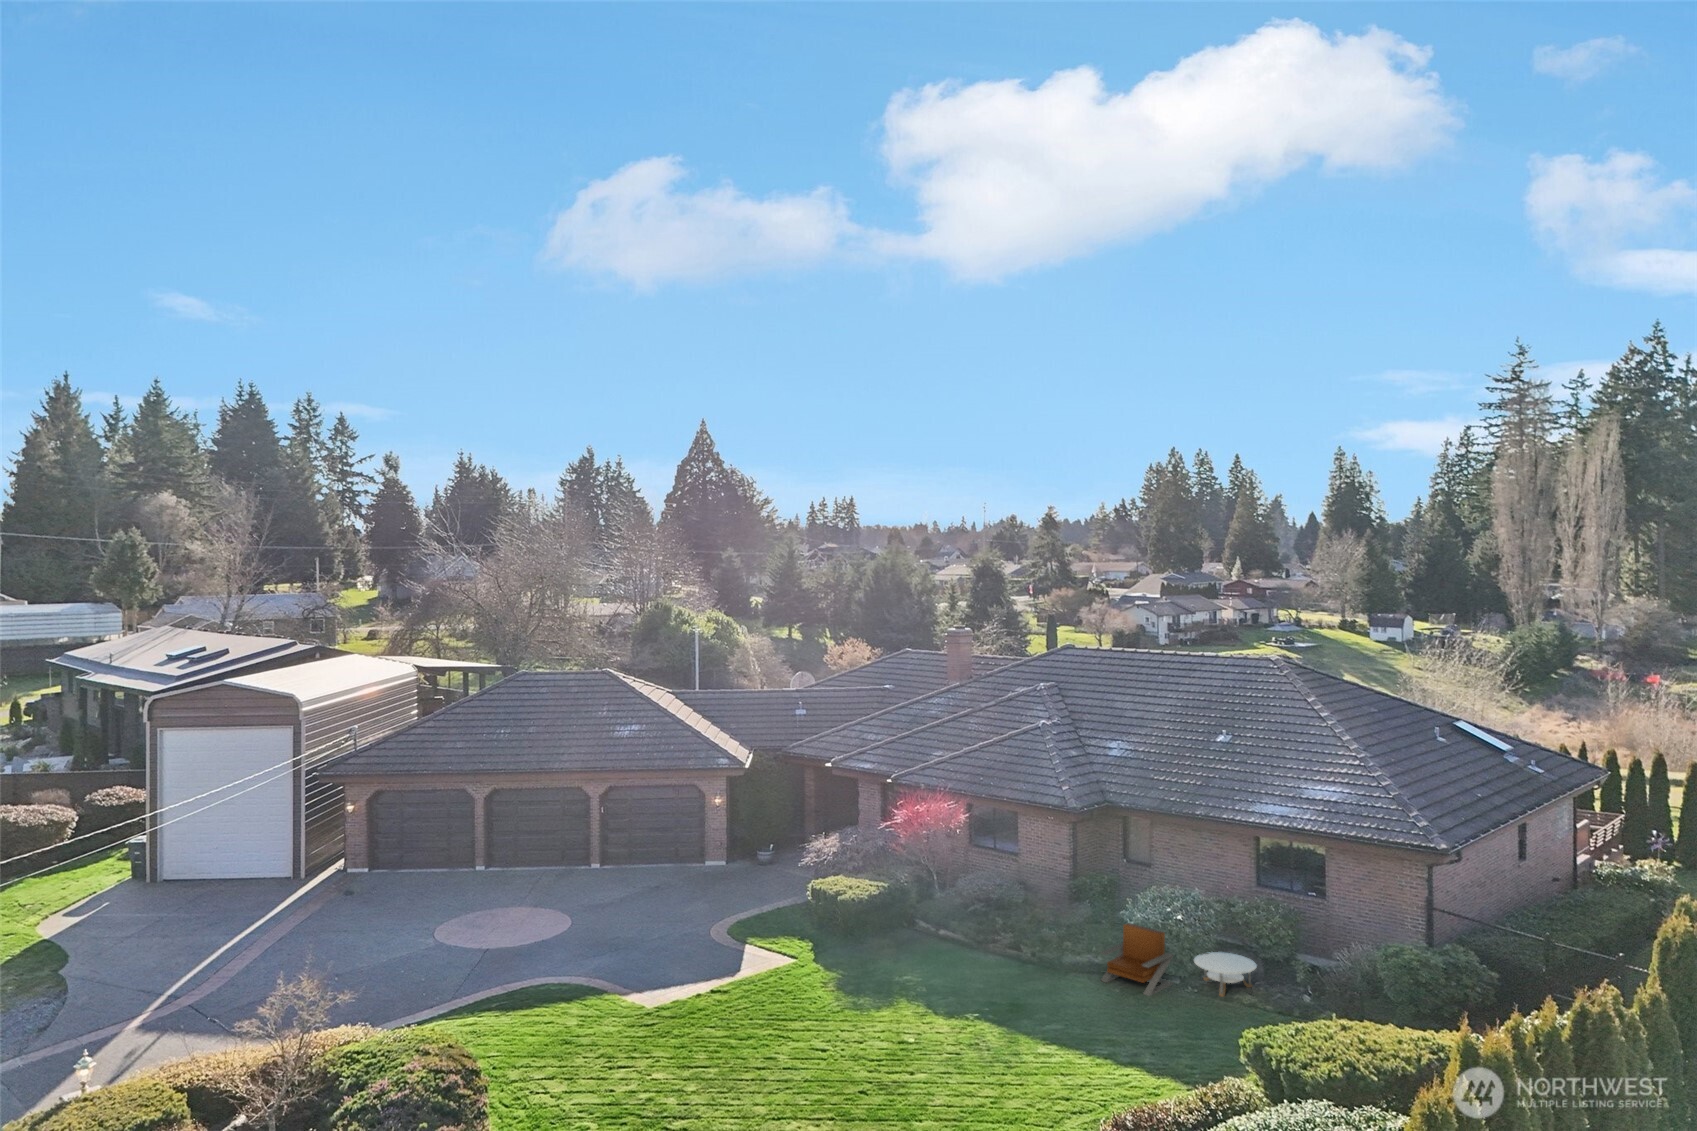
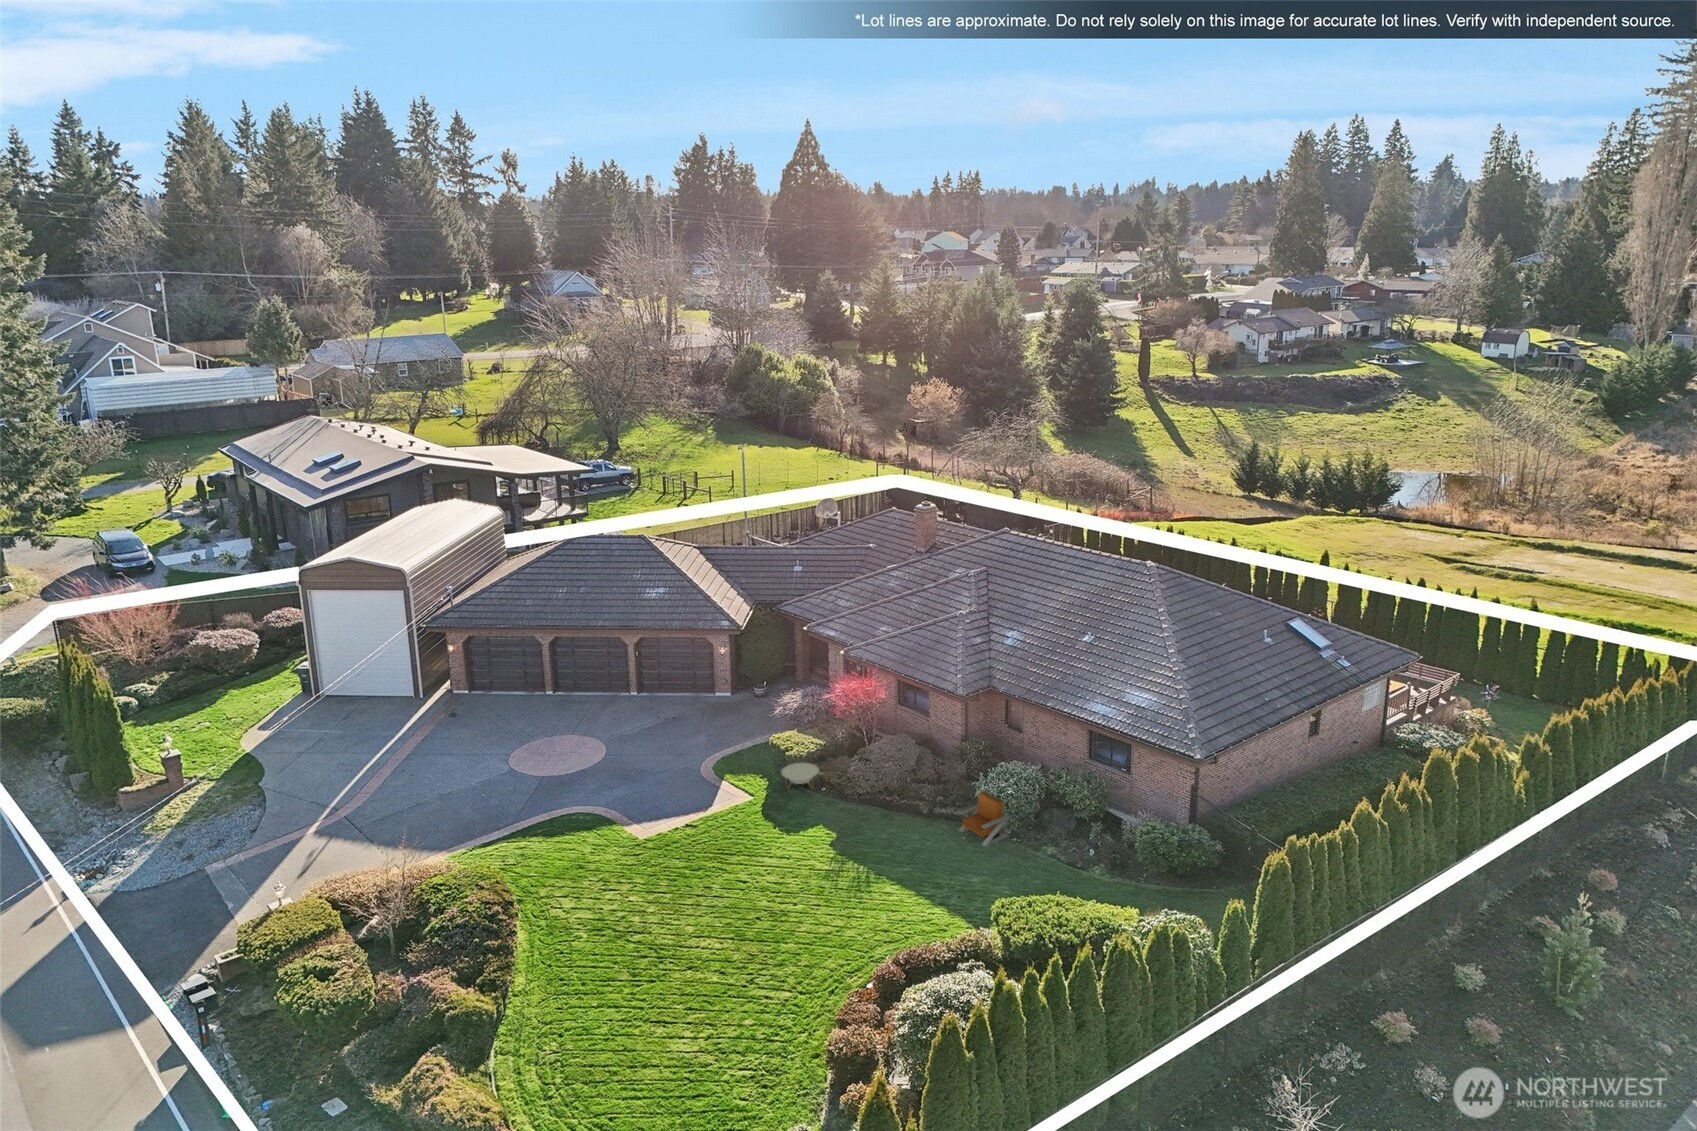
round table: present [1194,952,1257,997] -> present [781,763,819,790]

